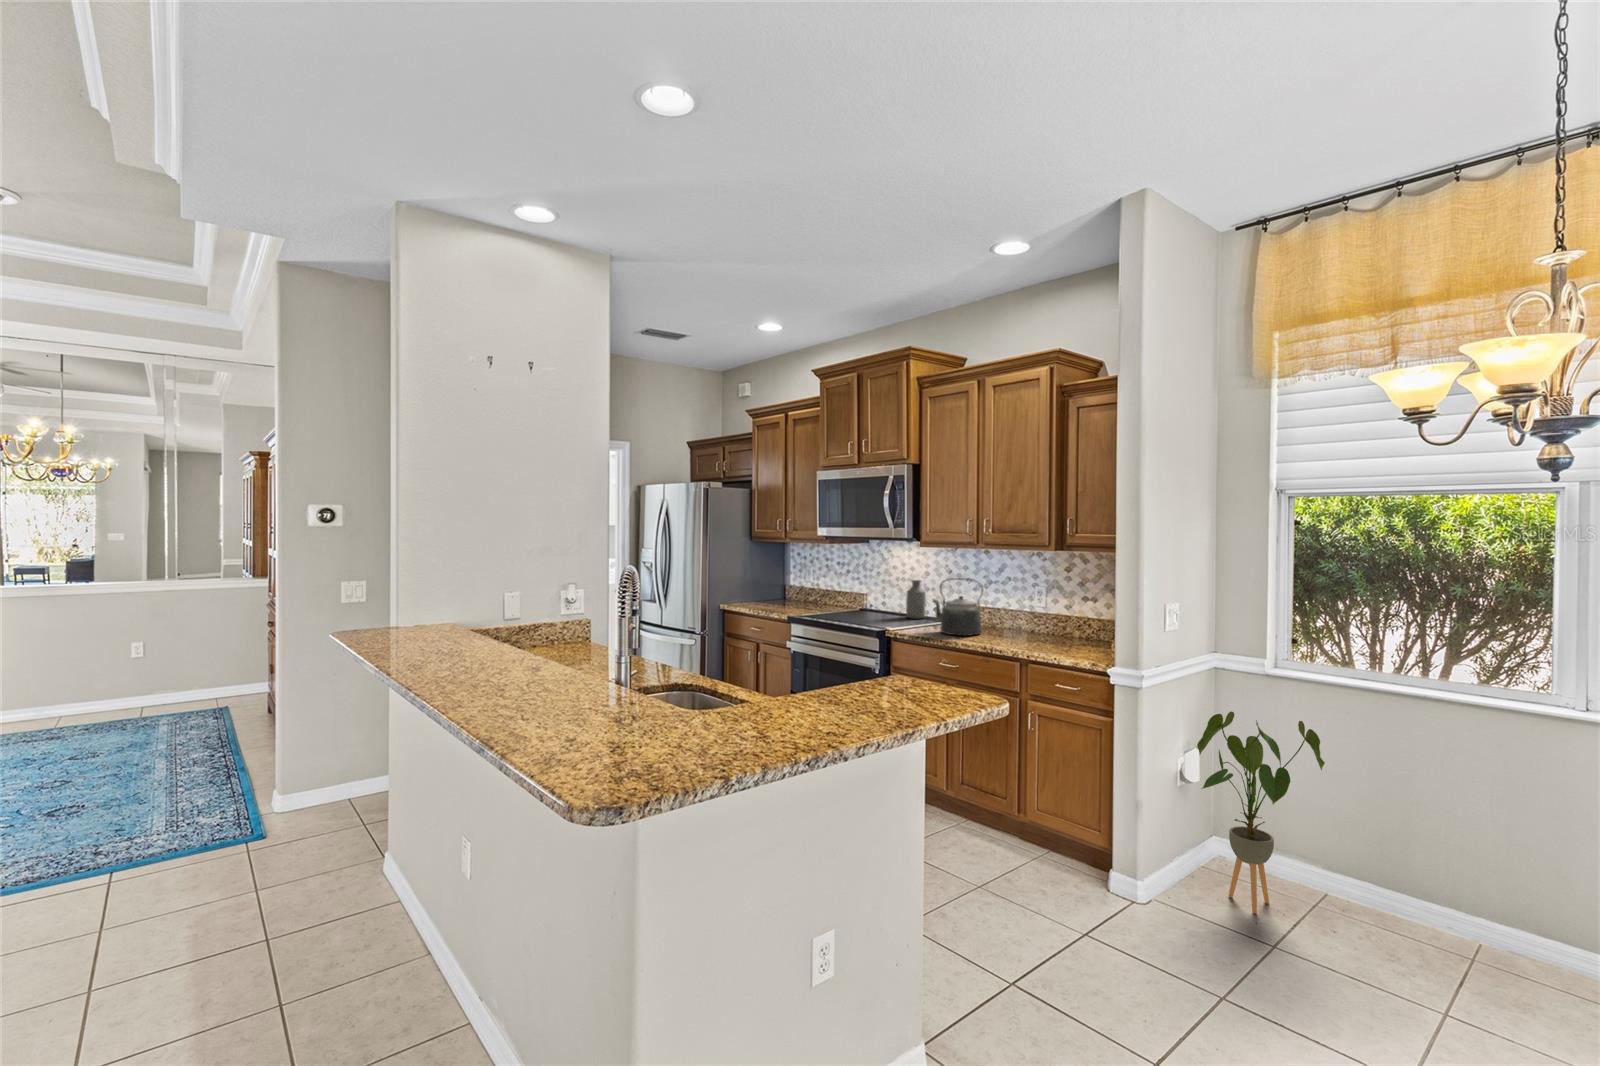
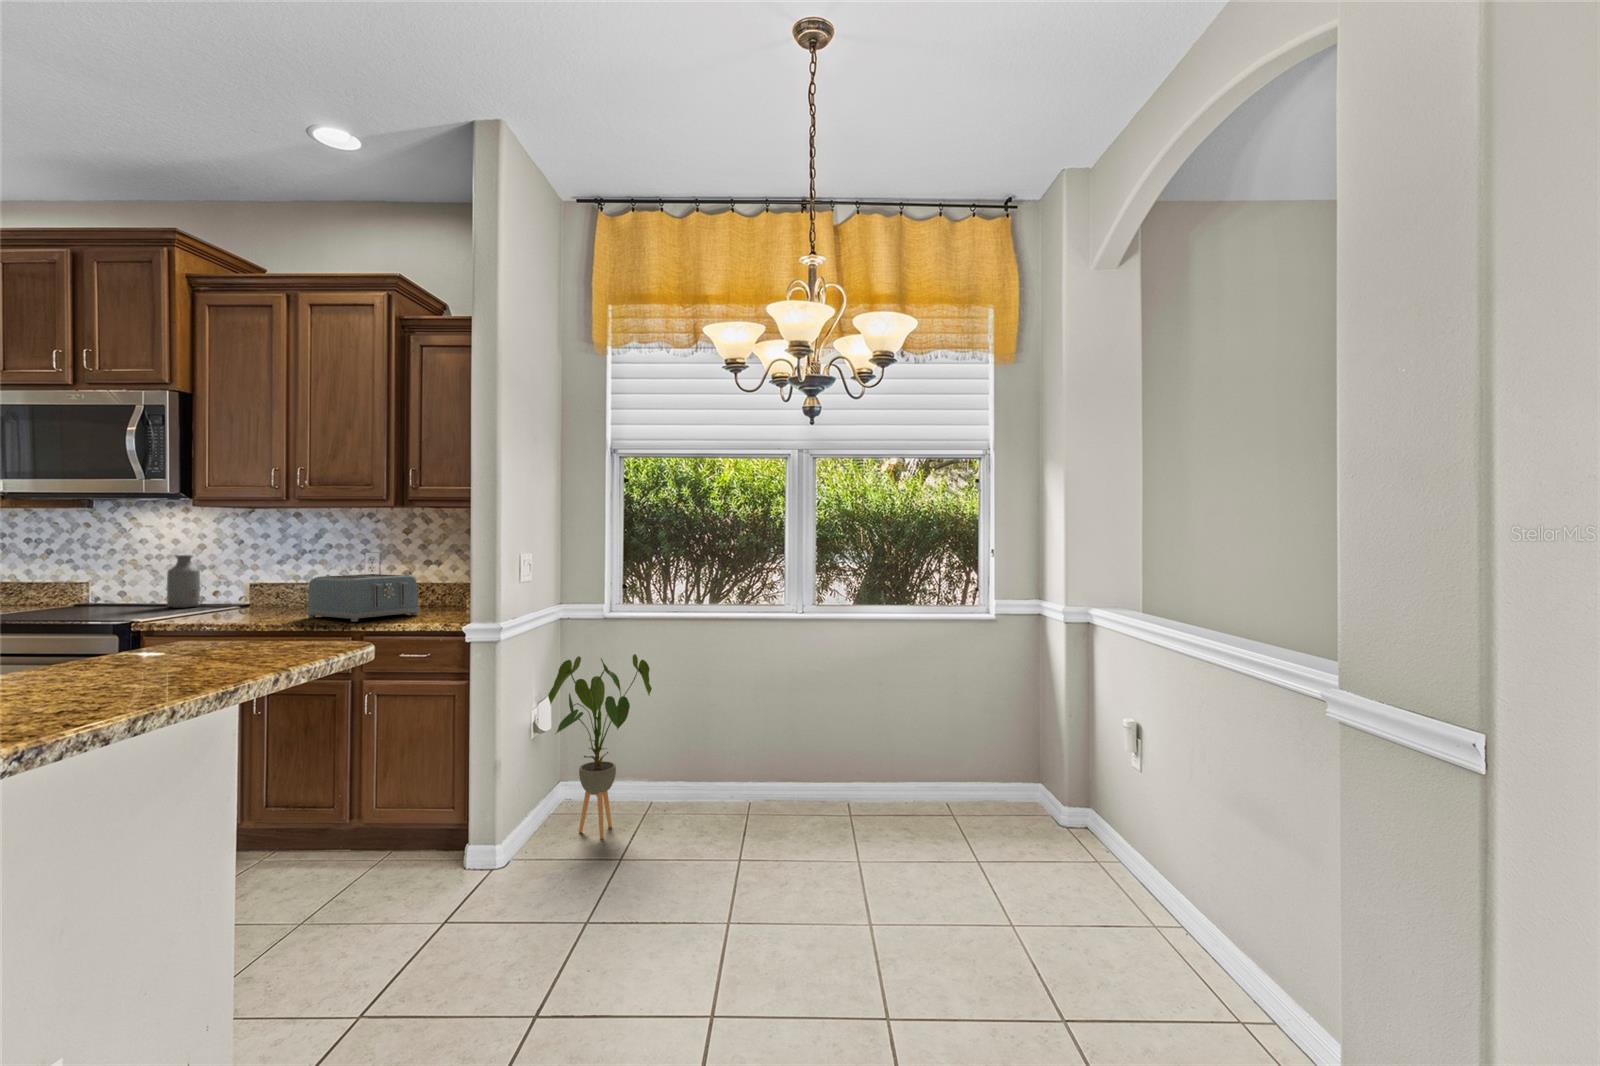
kettle: present [933,578,983,636] -> none [217,545,296,618]
toaster: none [988,606,1076,649] -> present [306,574,420,622]

